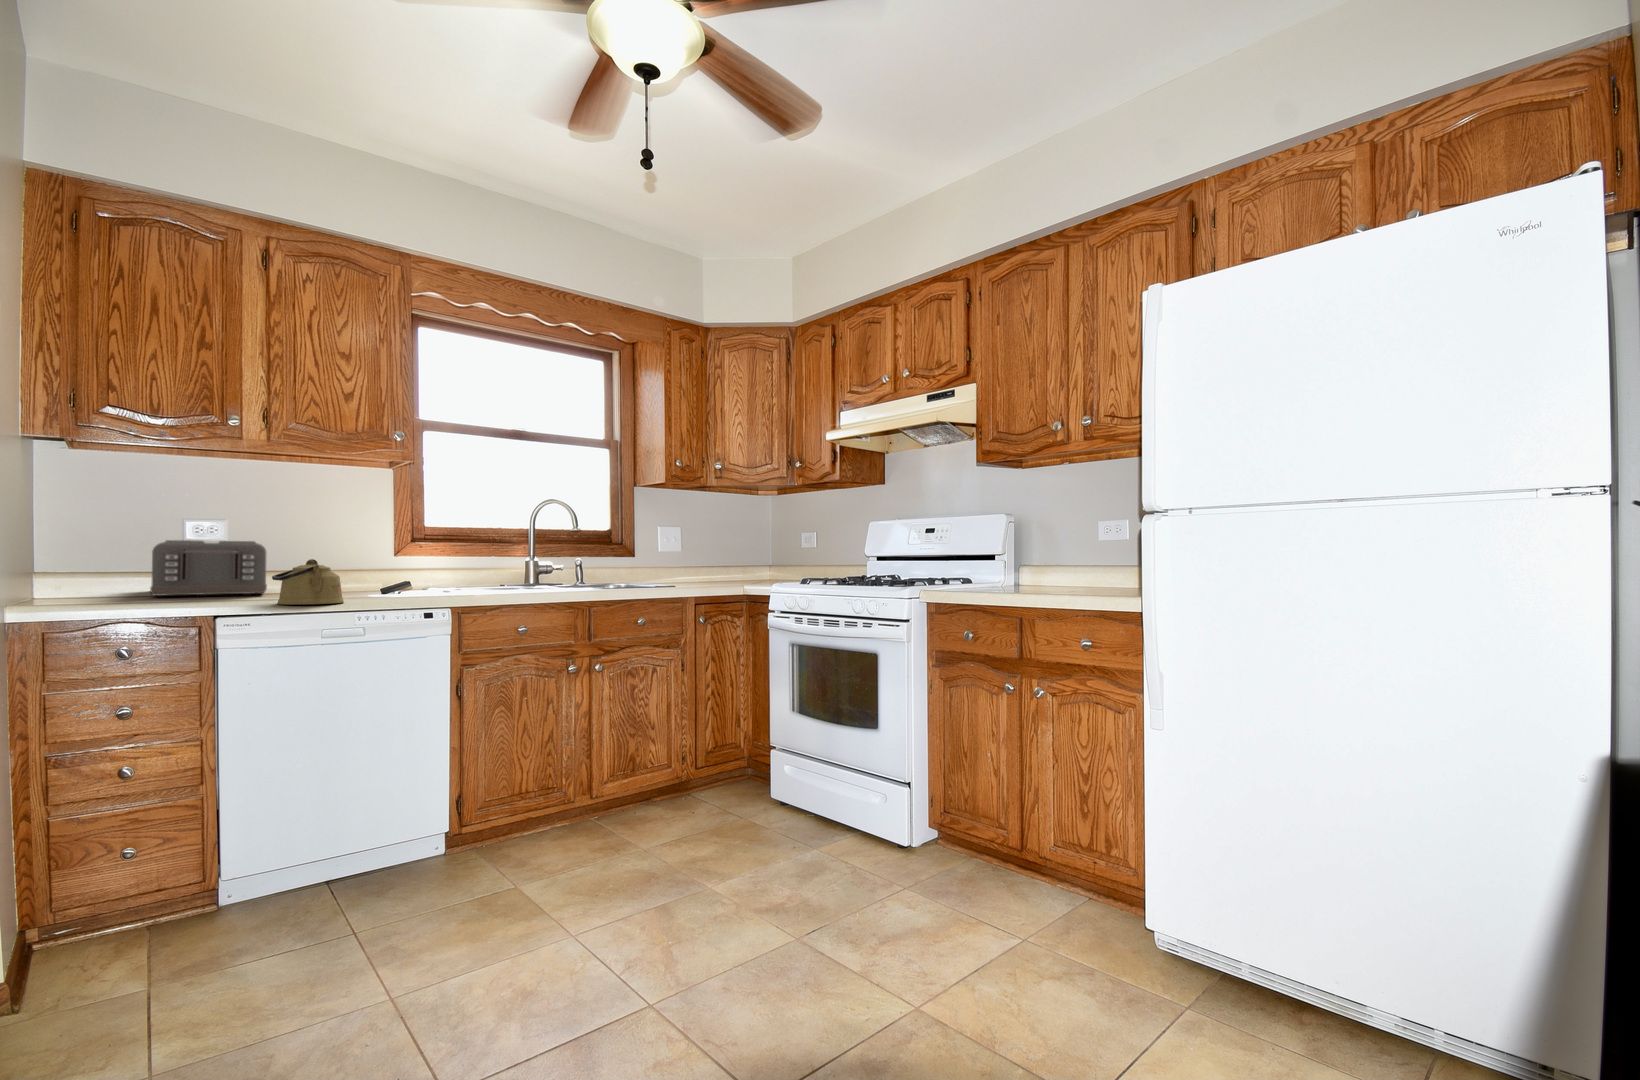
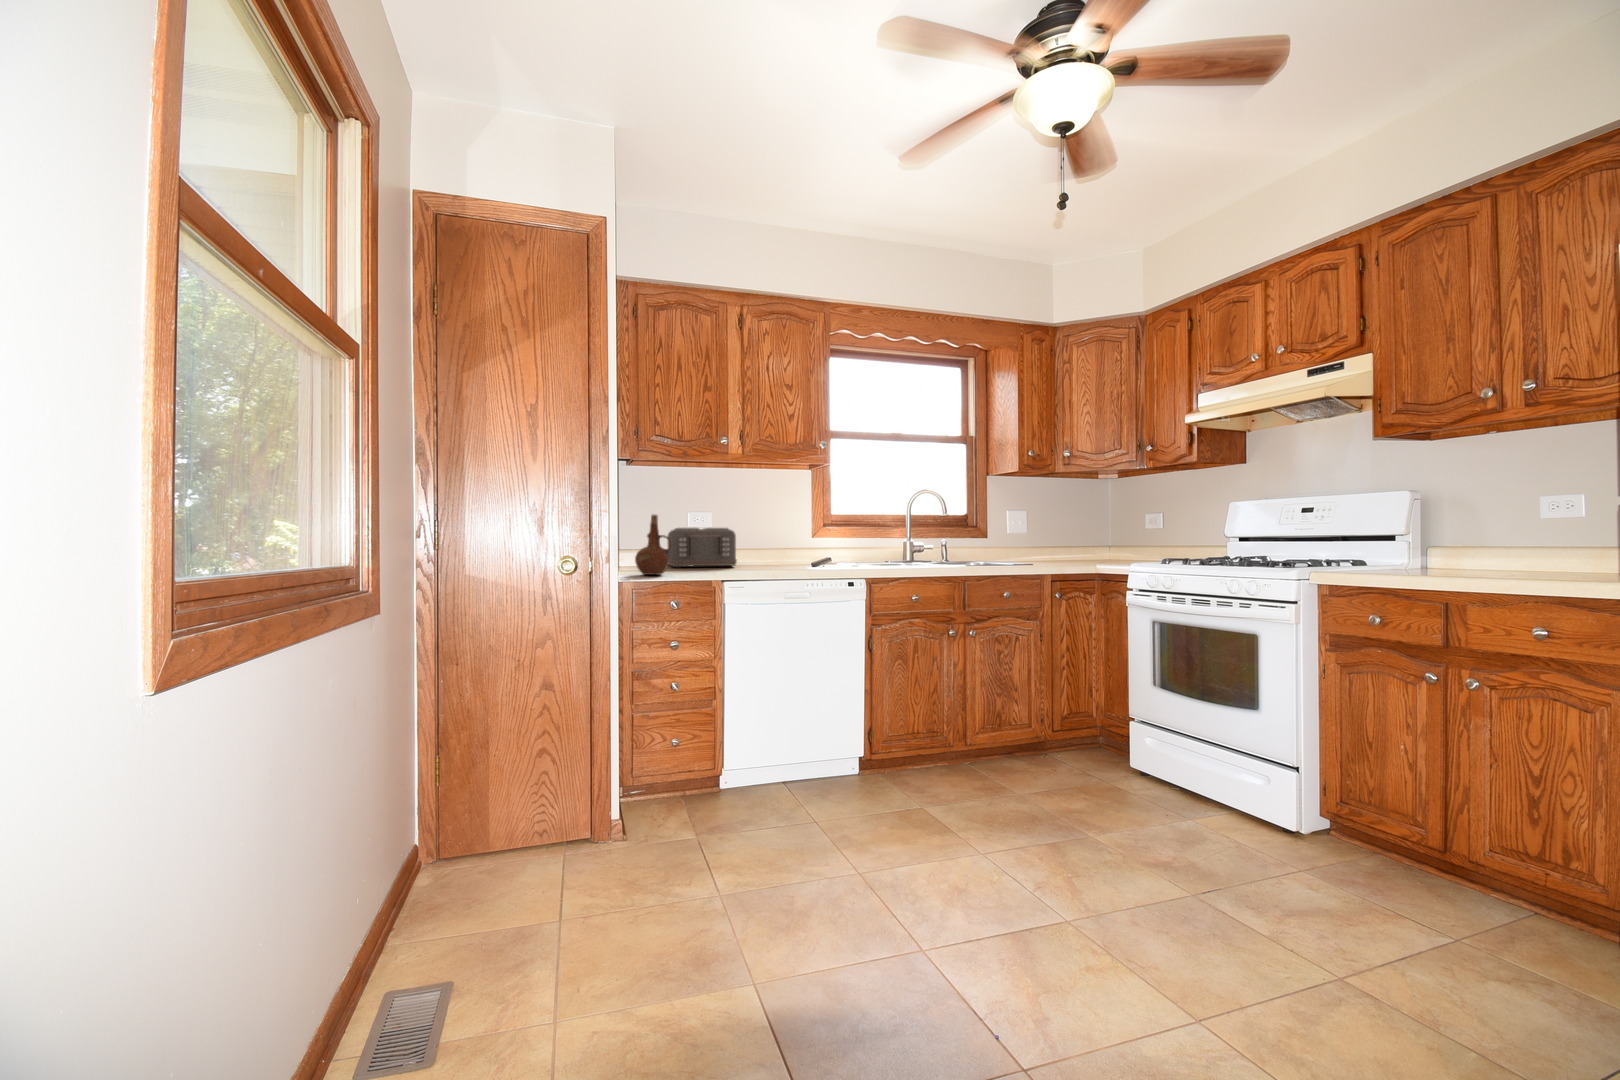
ceramic pitcher: none [62,520,135,609] -> present [635,515,671,575]
kettle: present [272,559,344,605] -> none [746,541,792,575]

